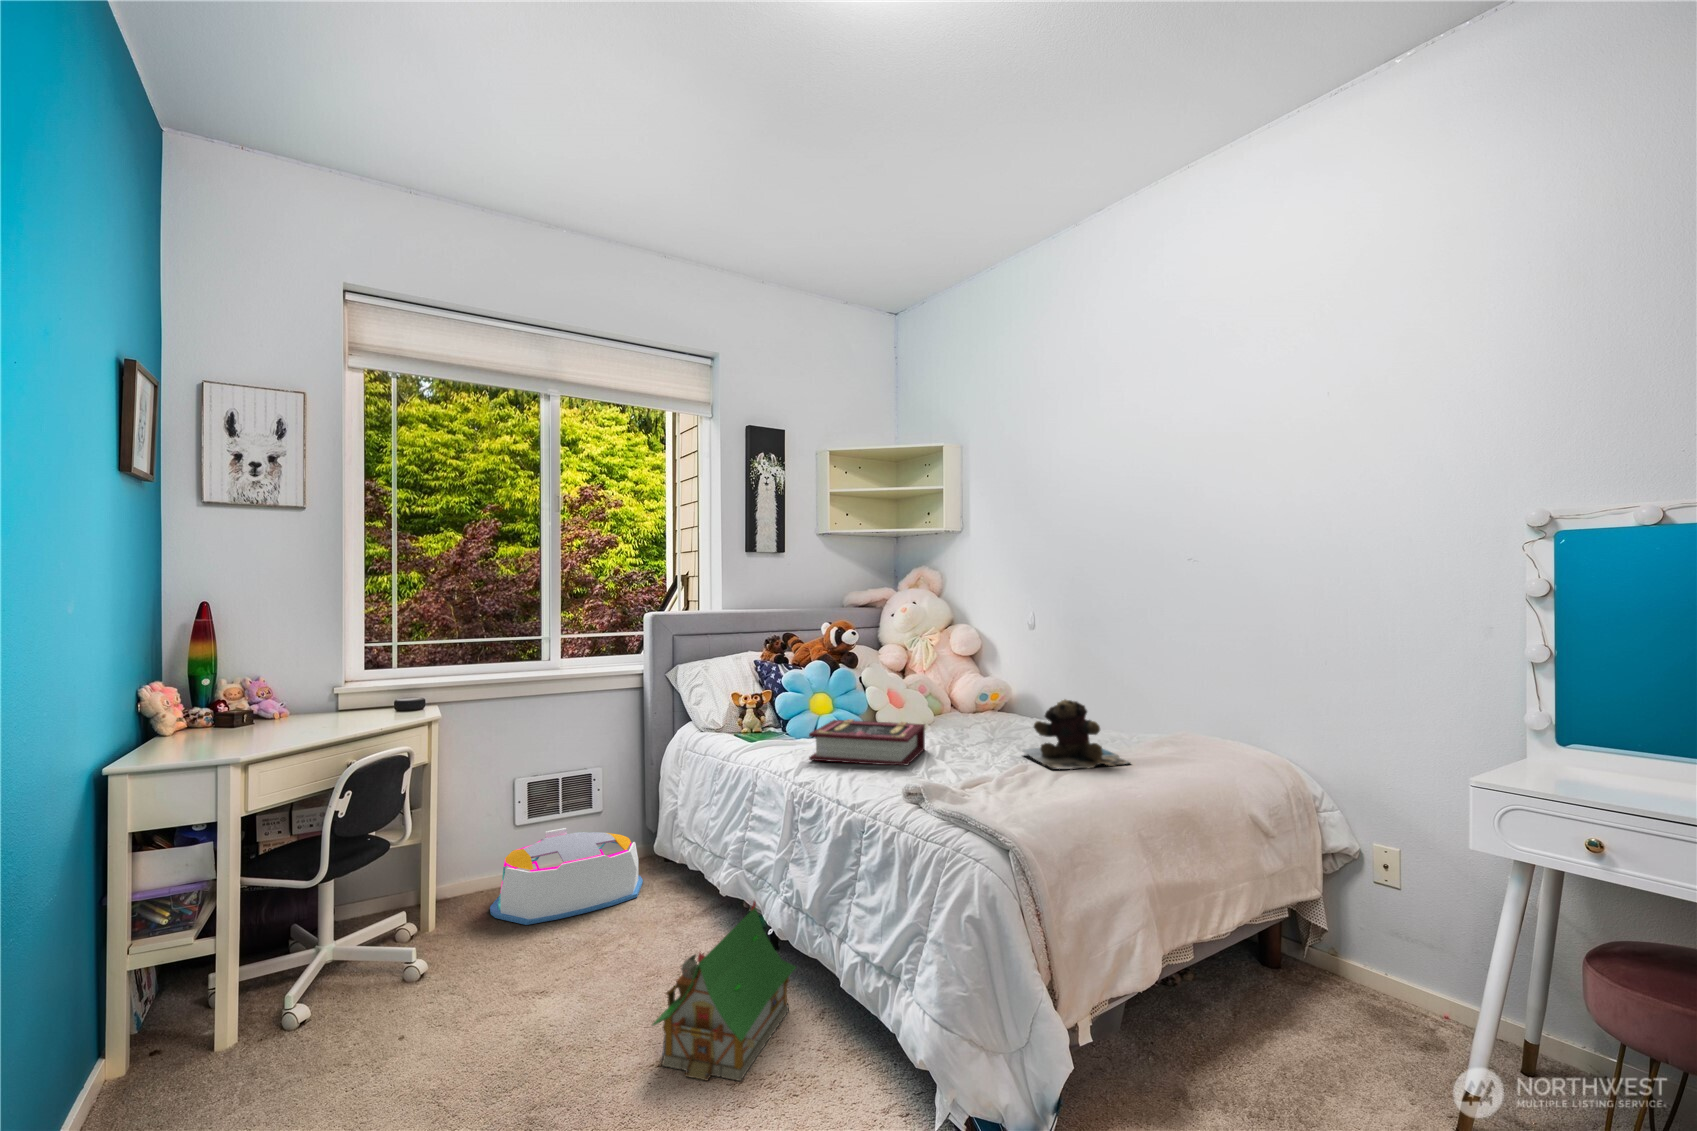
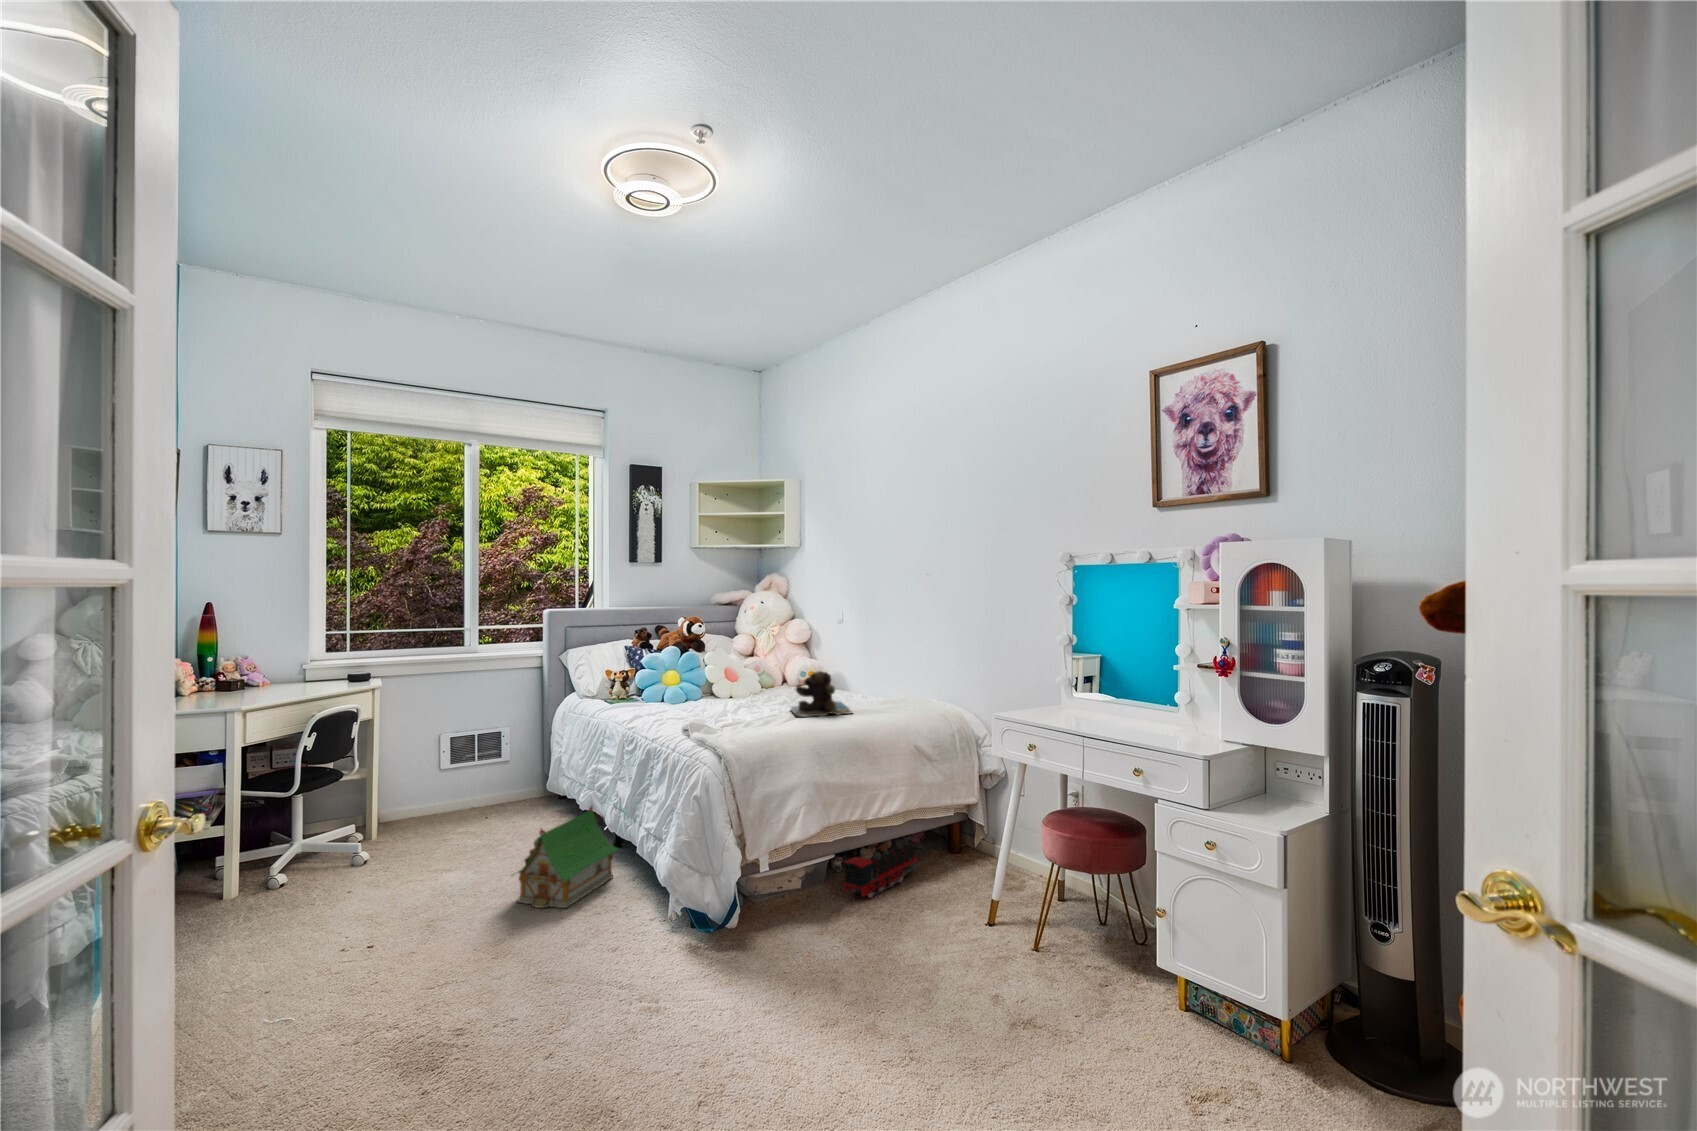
book: present [809,719,925,765] -> none [641,687,730,717]
storage bin: present [490,828,643,925] -> none [419,772,538,836]
toy train: none [1164,952,1248,1065] -> present [844,837,919,898]

